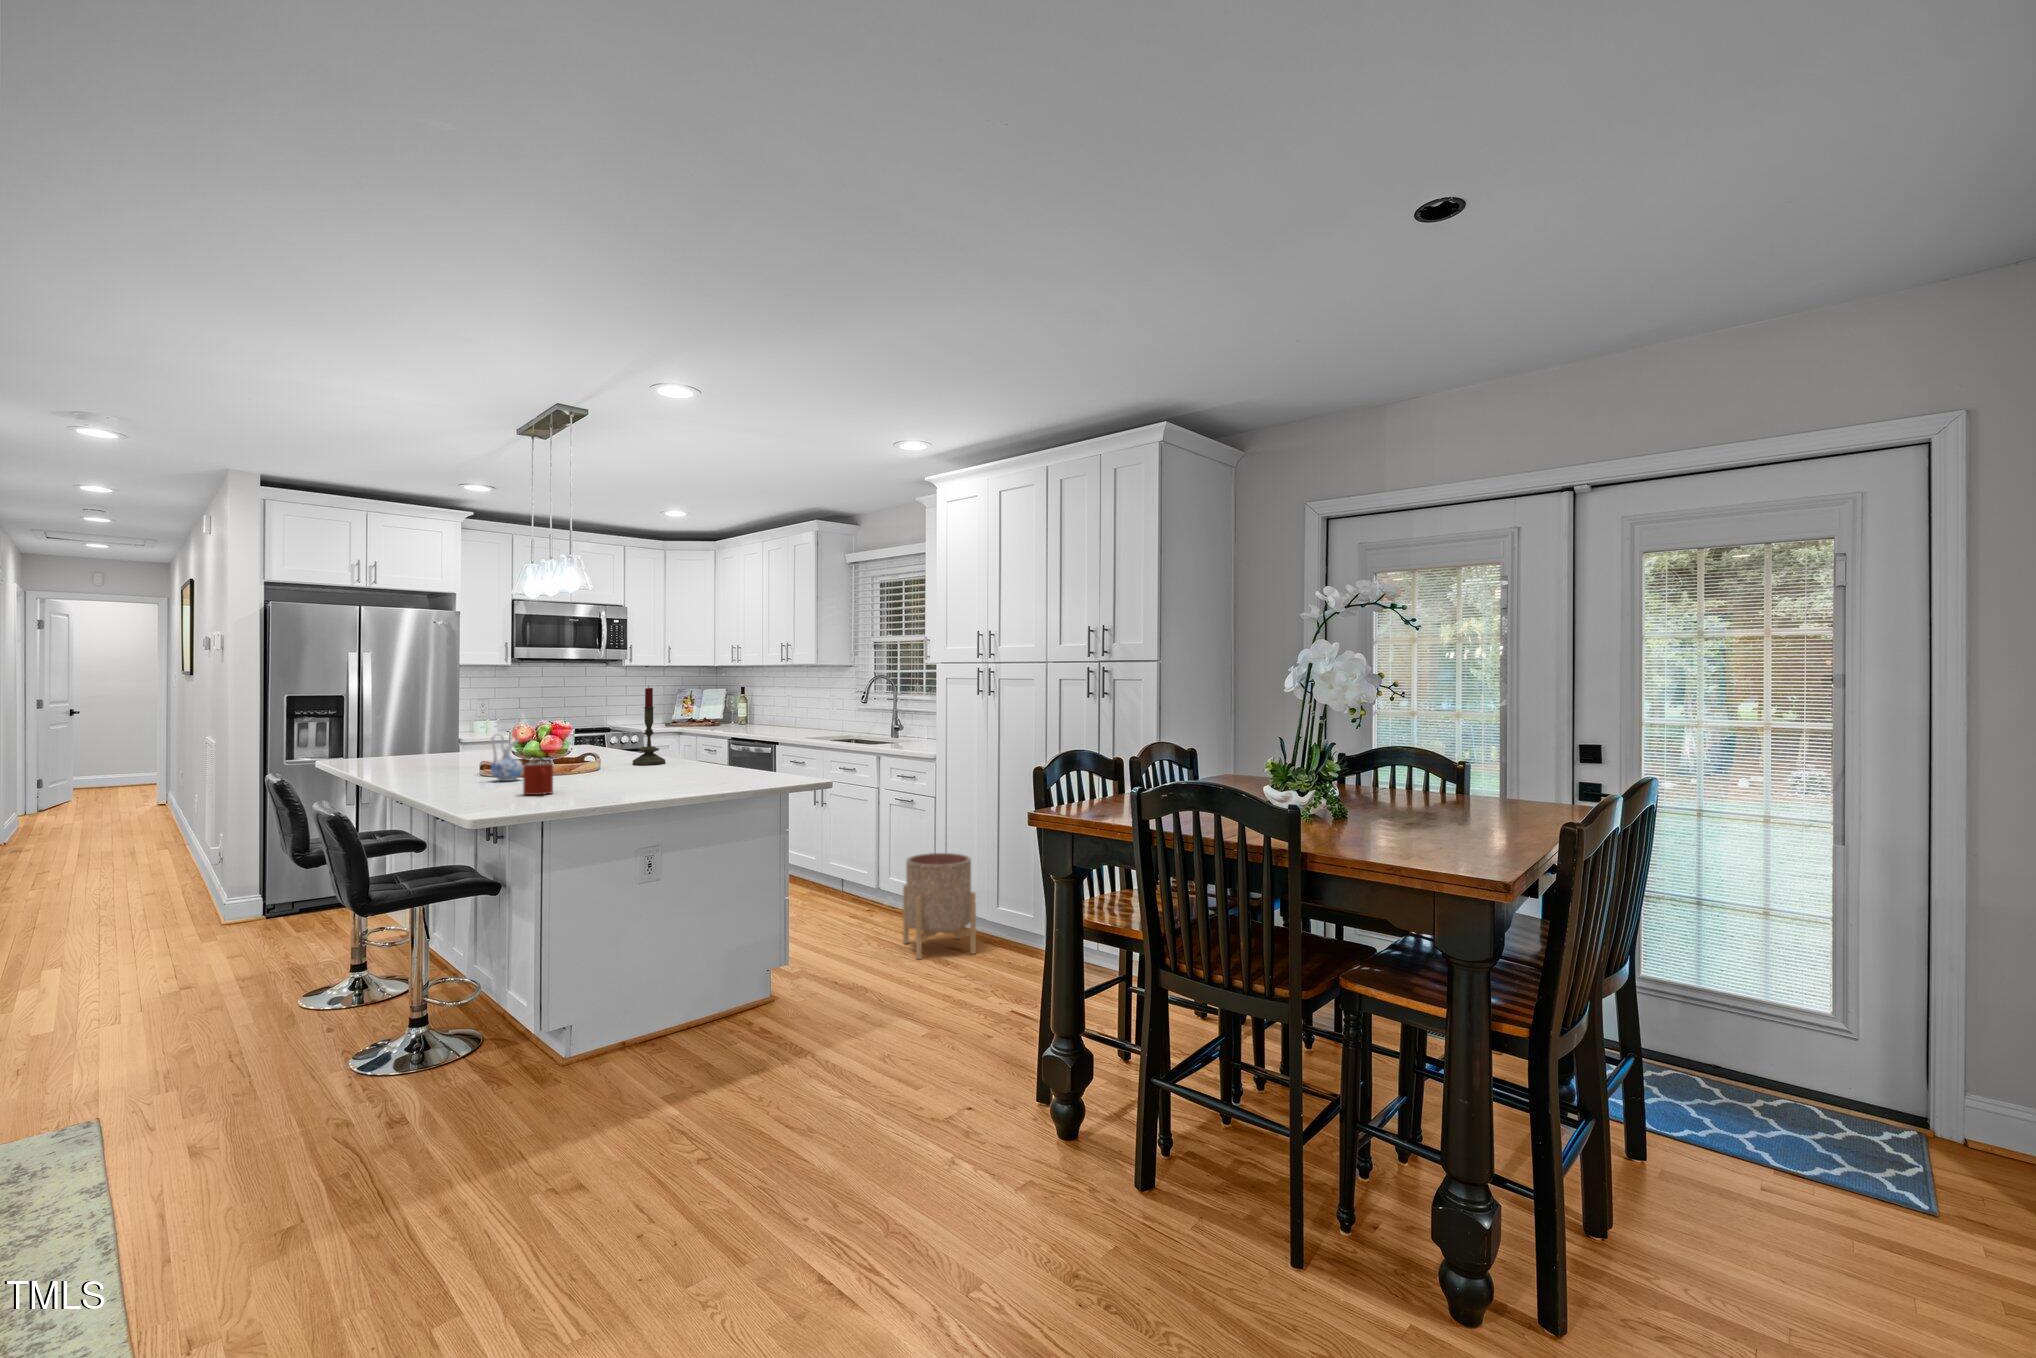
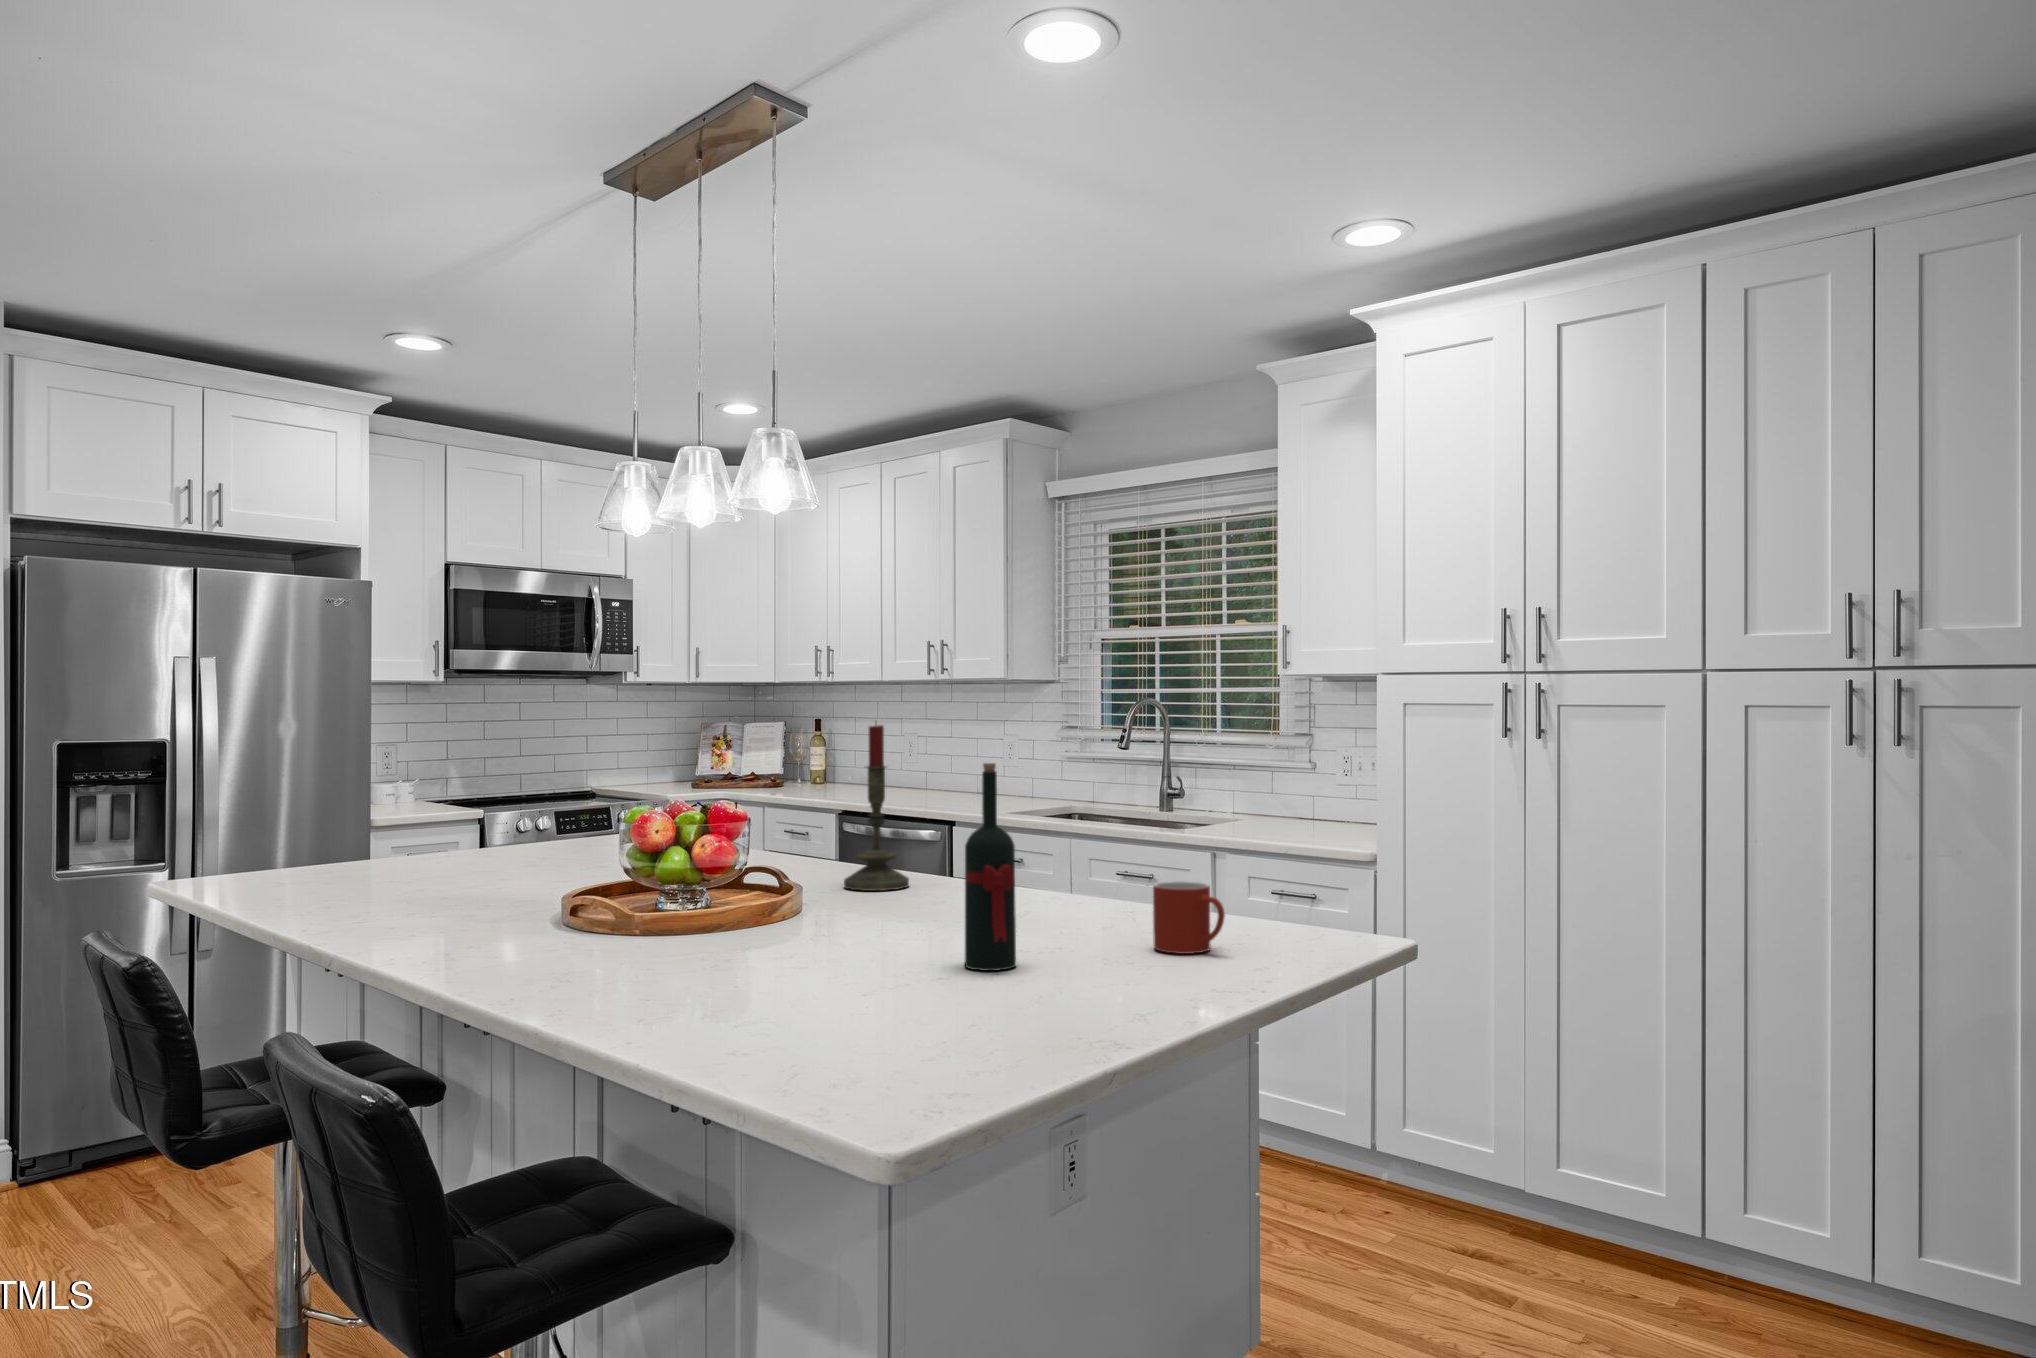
wine bottle: none [610,702,633,788] -> present [965,763,1016,971]
ceramic pitcher: present [491,734,523,781] -> none [635,835,702,946]
mug: present [523,763,553,795] -> present [1153,881,1225,954]
planter: present [903,853,976,959] -> none [1364,1060,1545,1299]

